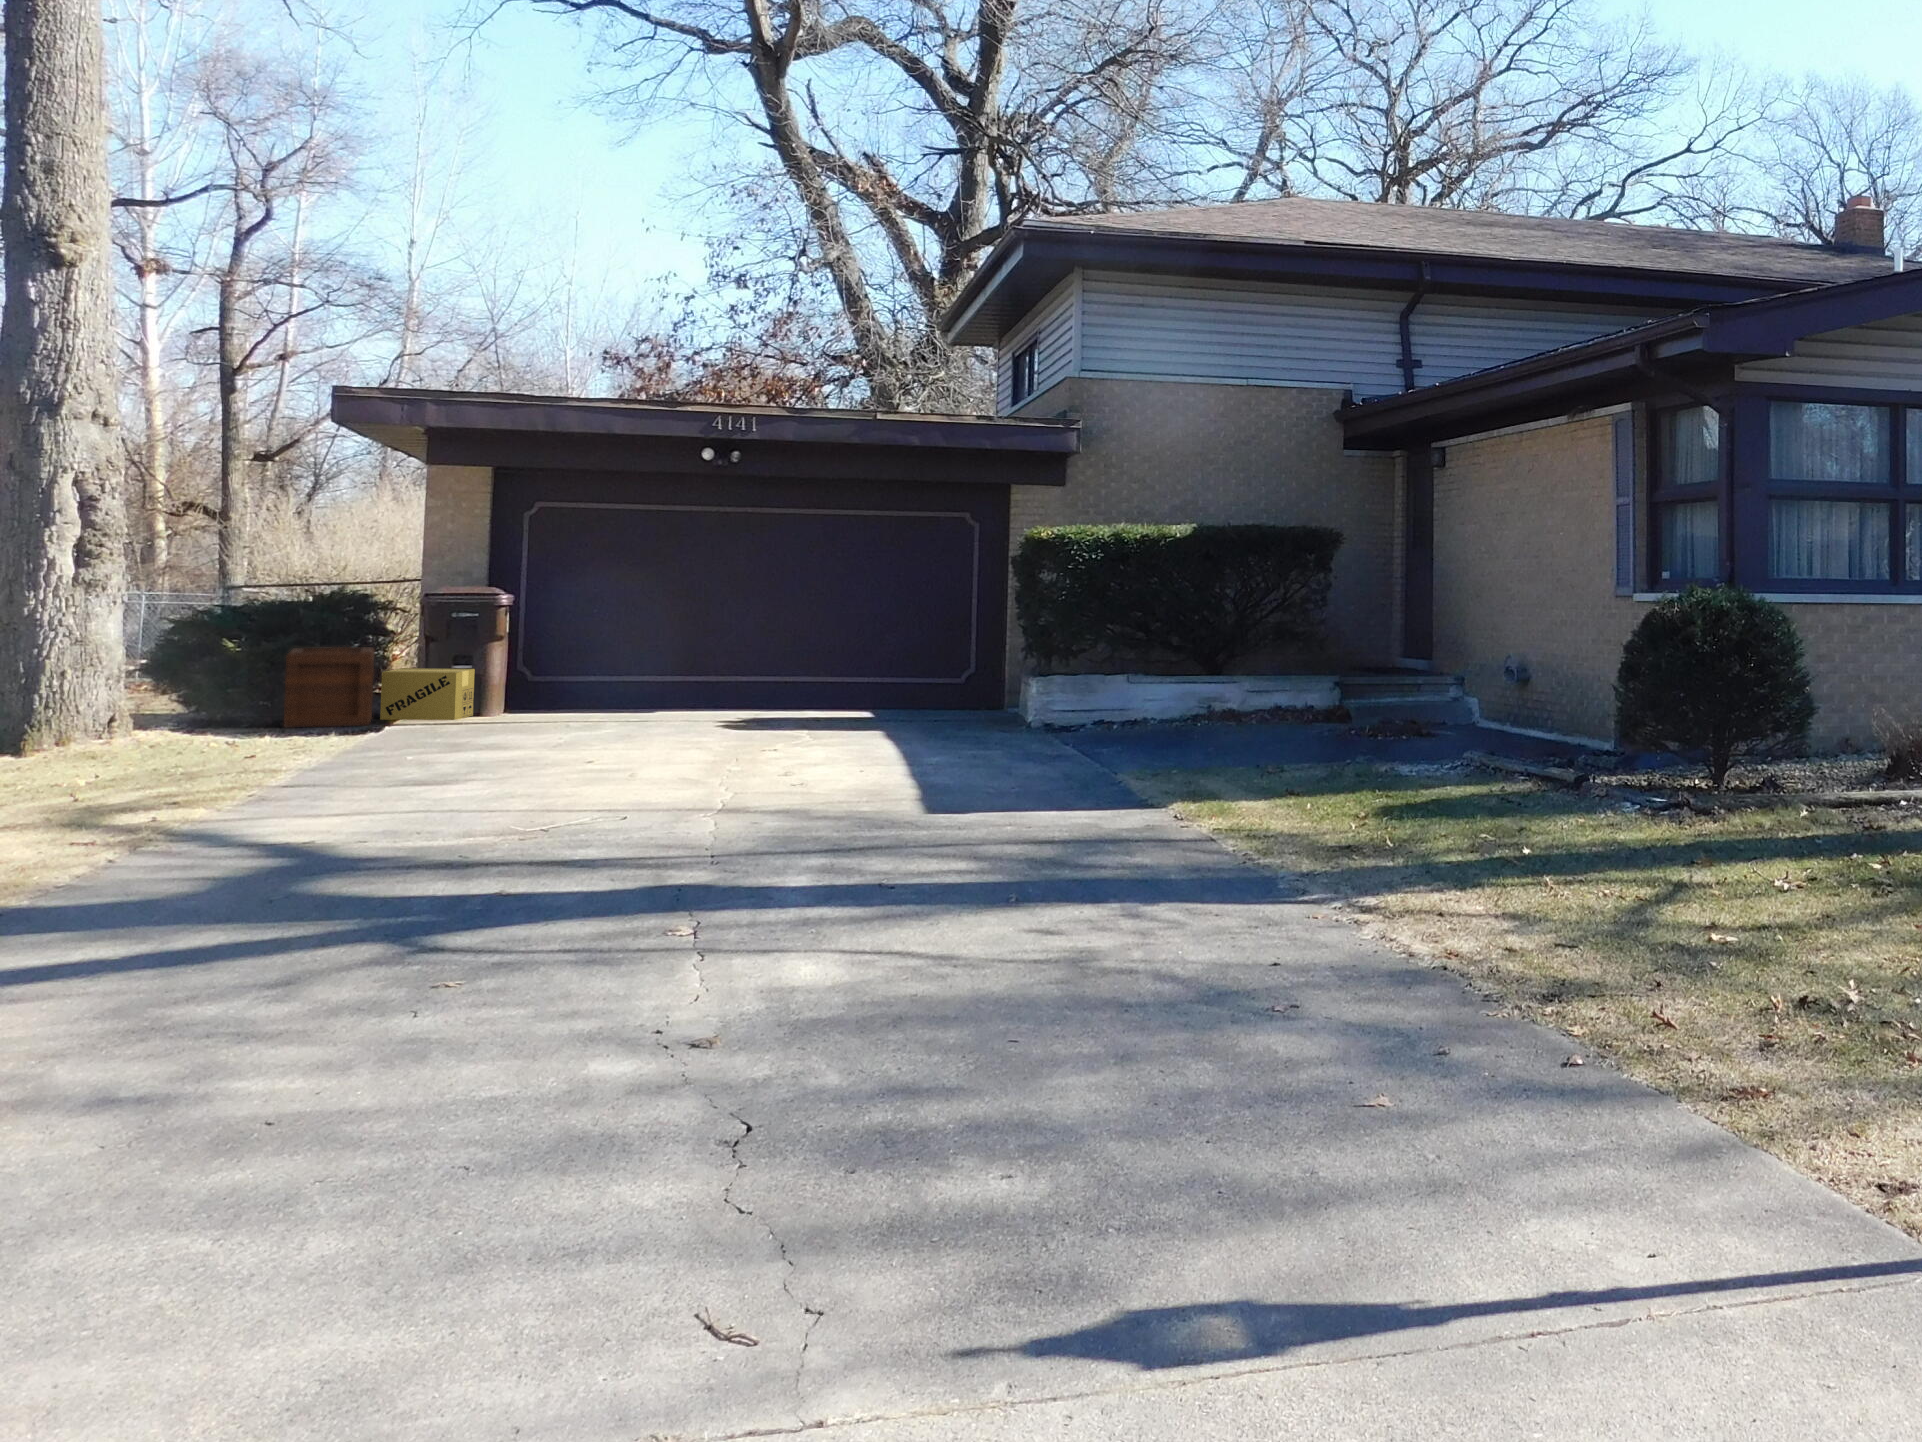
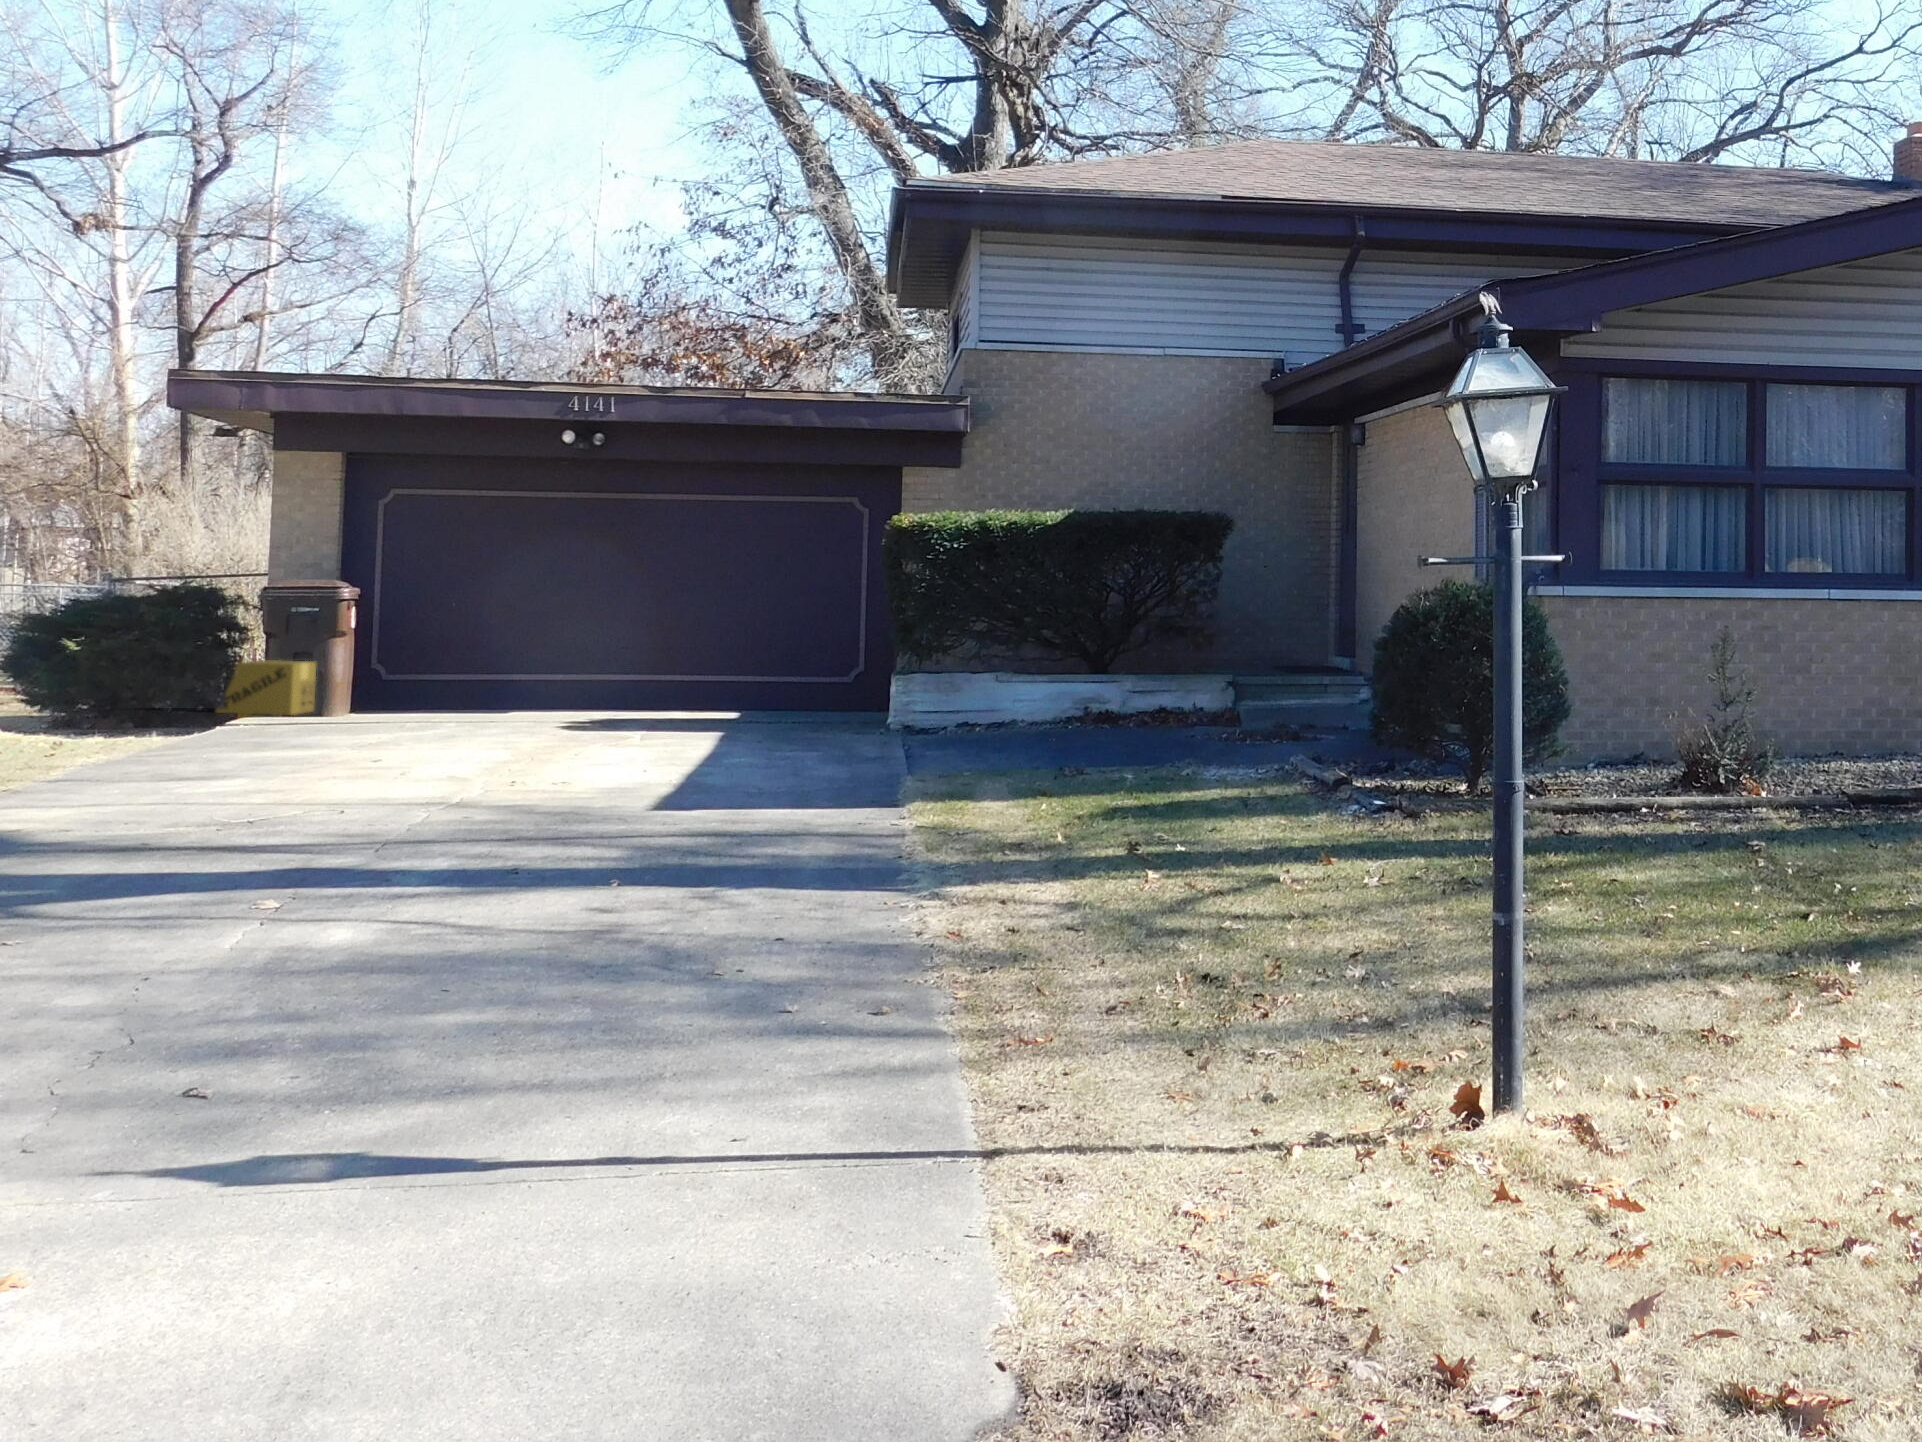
wooden crate: present [284,647,374,728] -> none [109,634,210,718]

